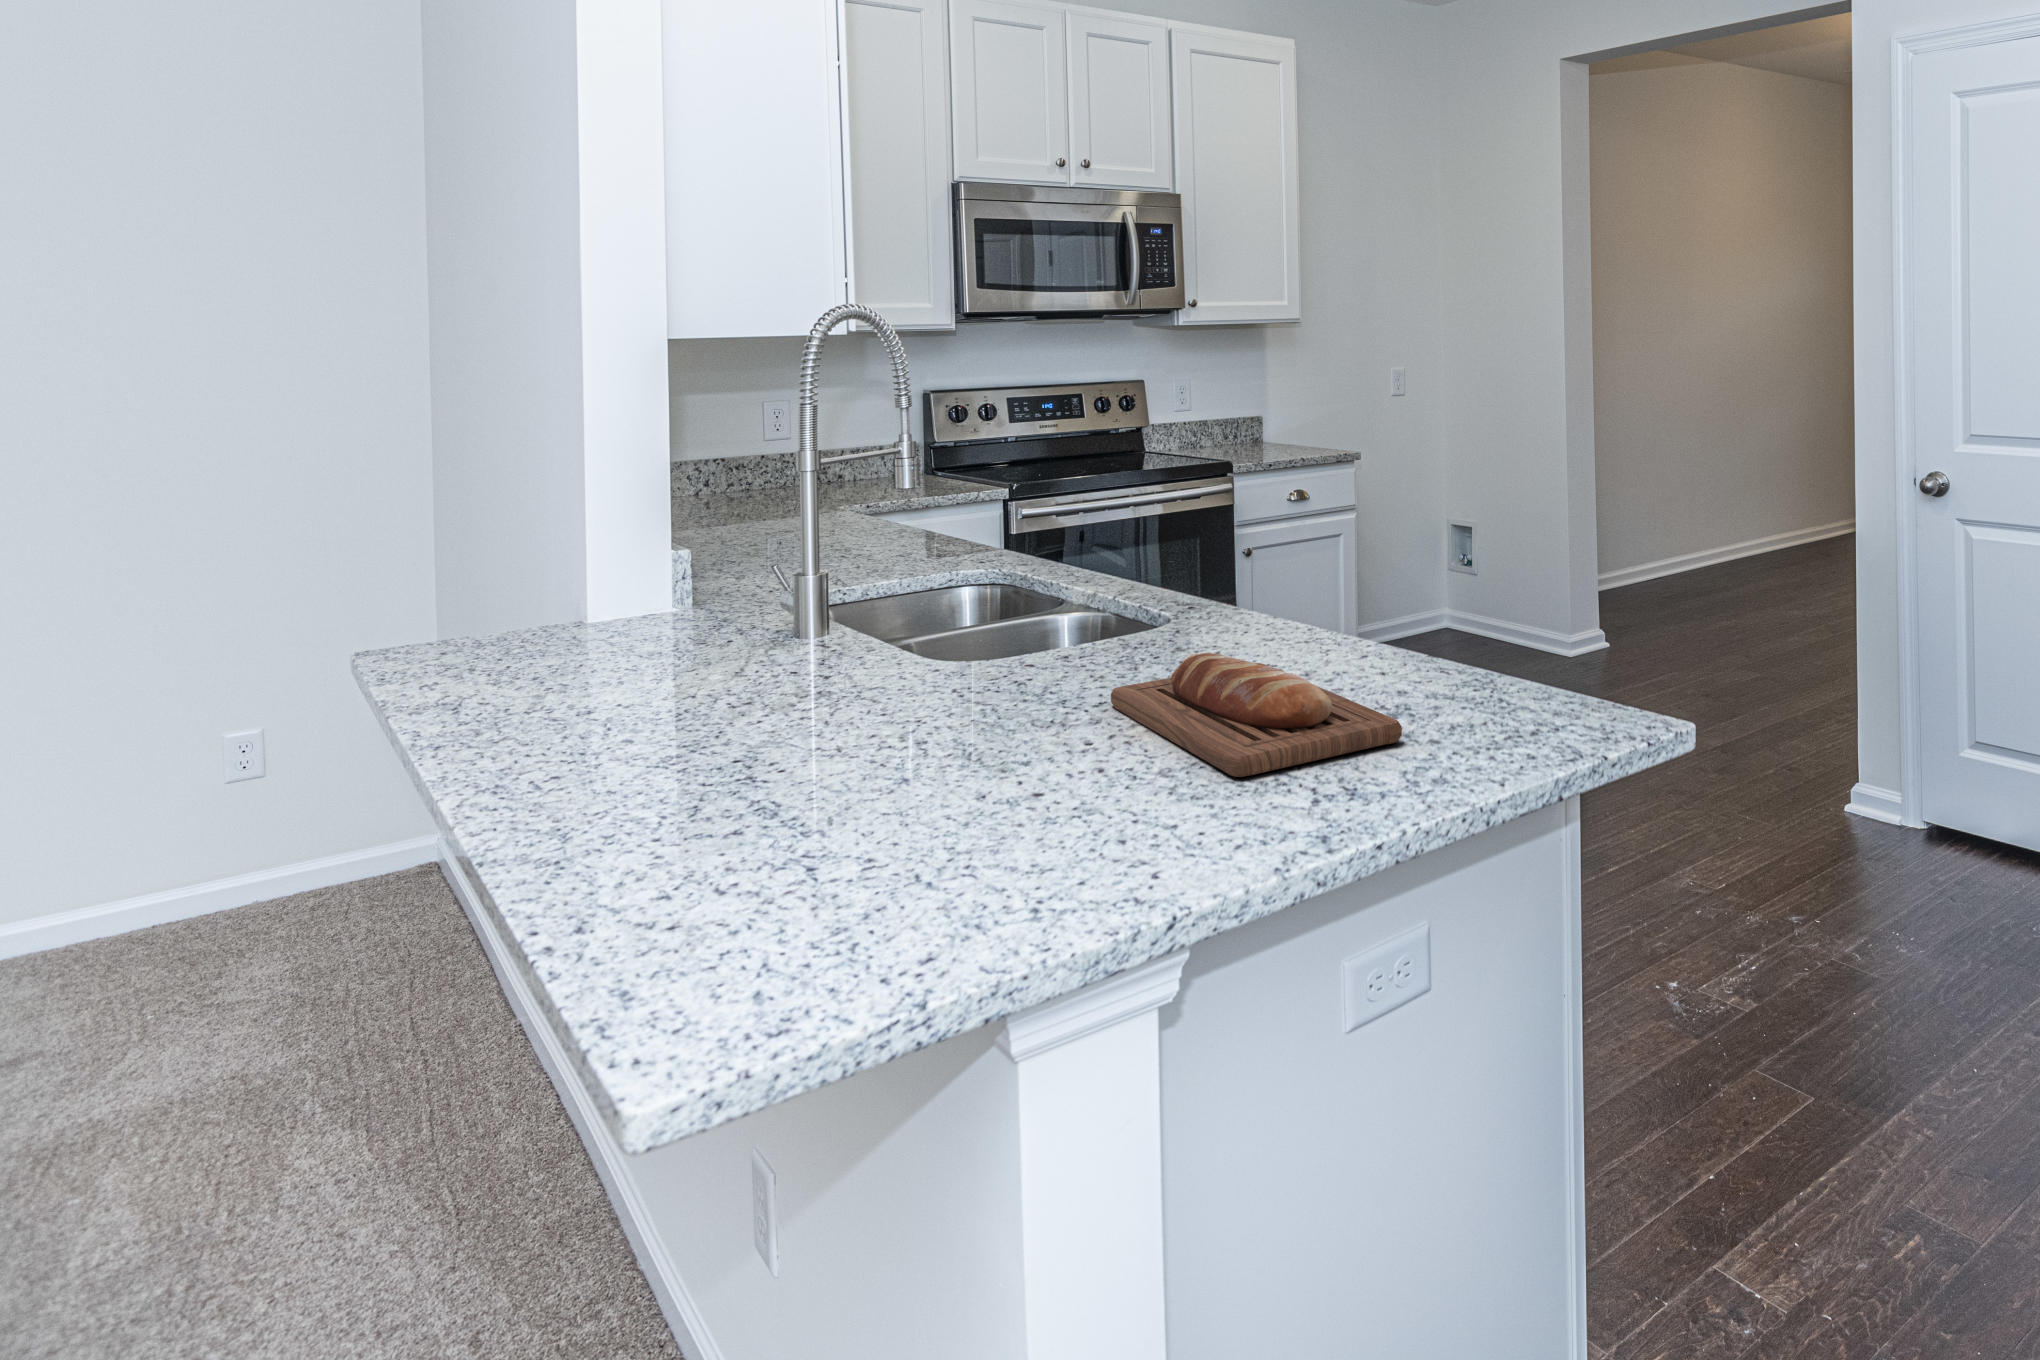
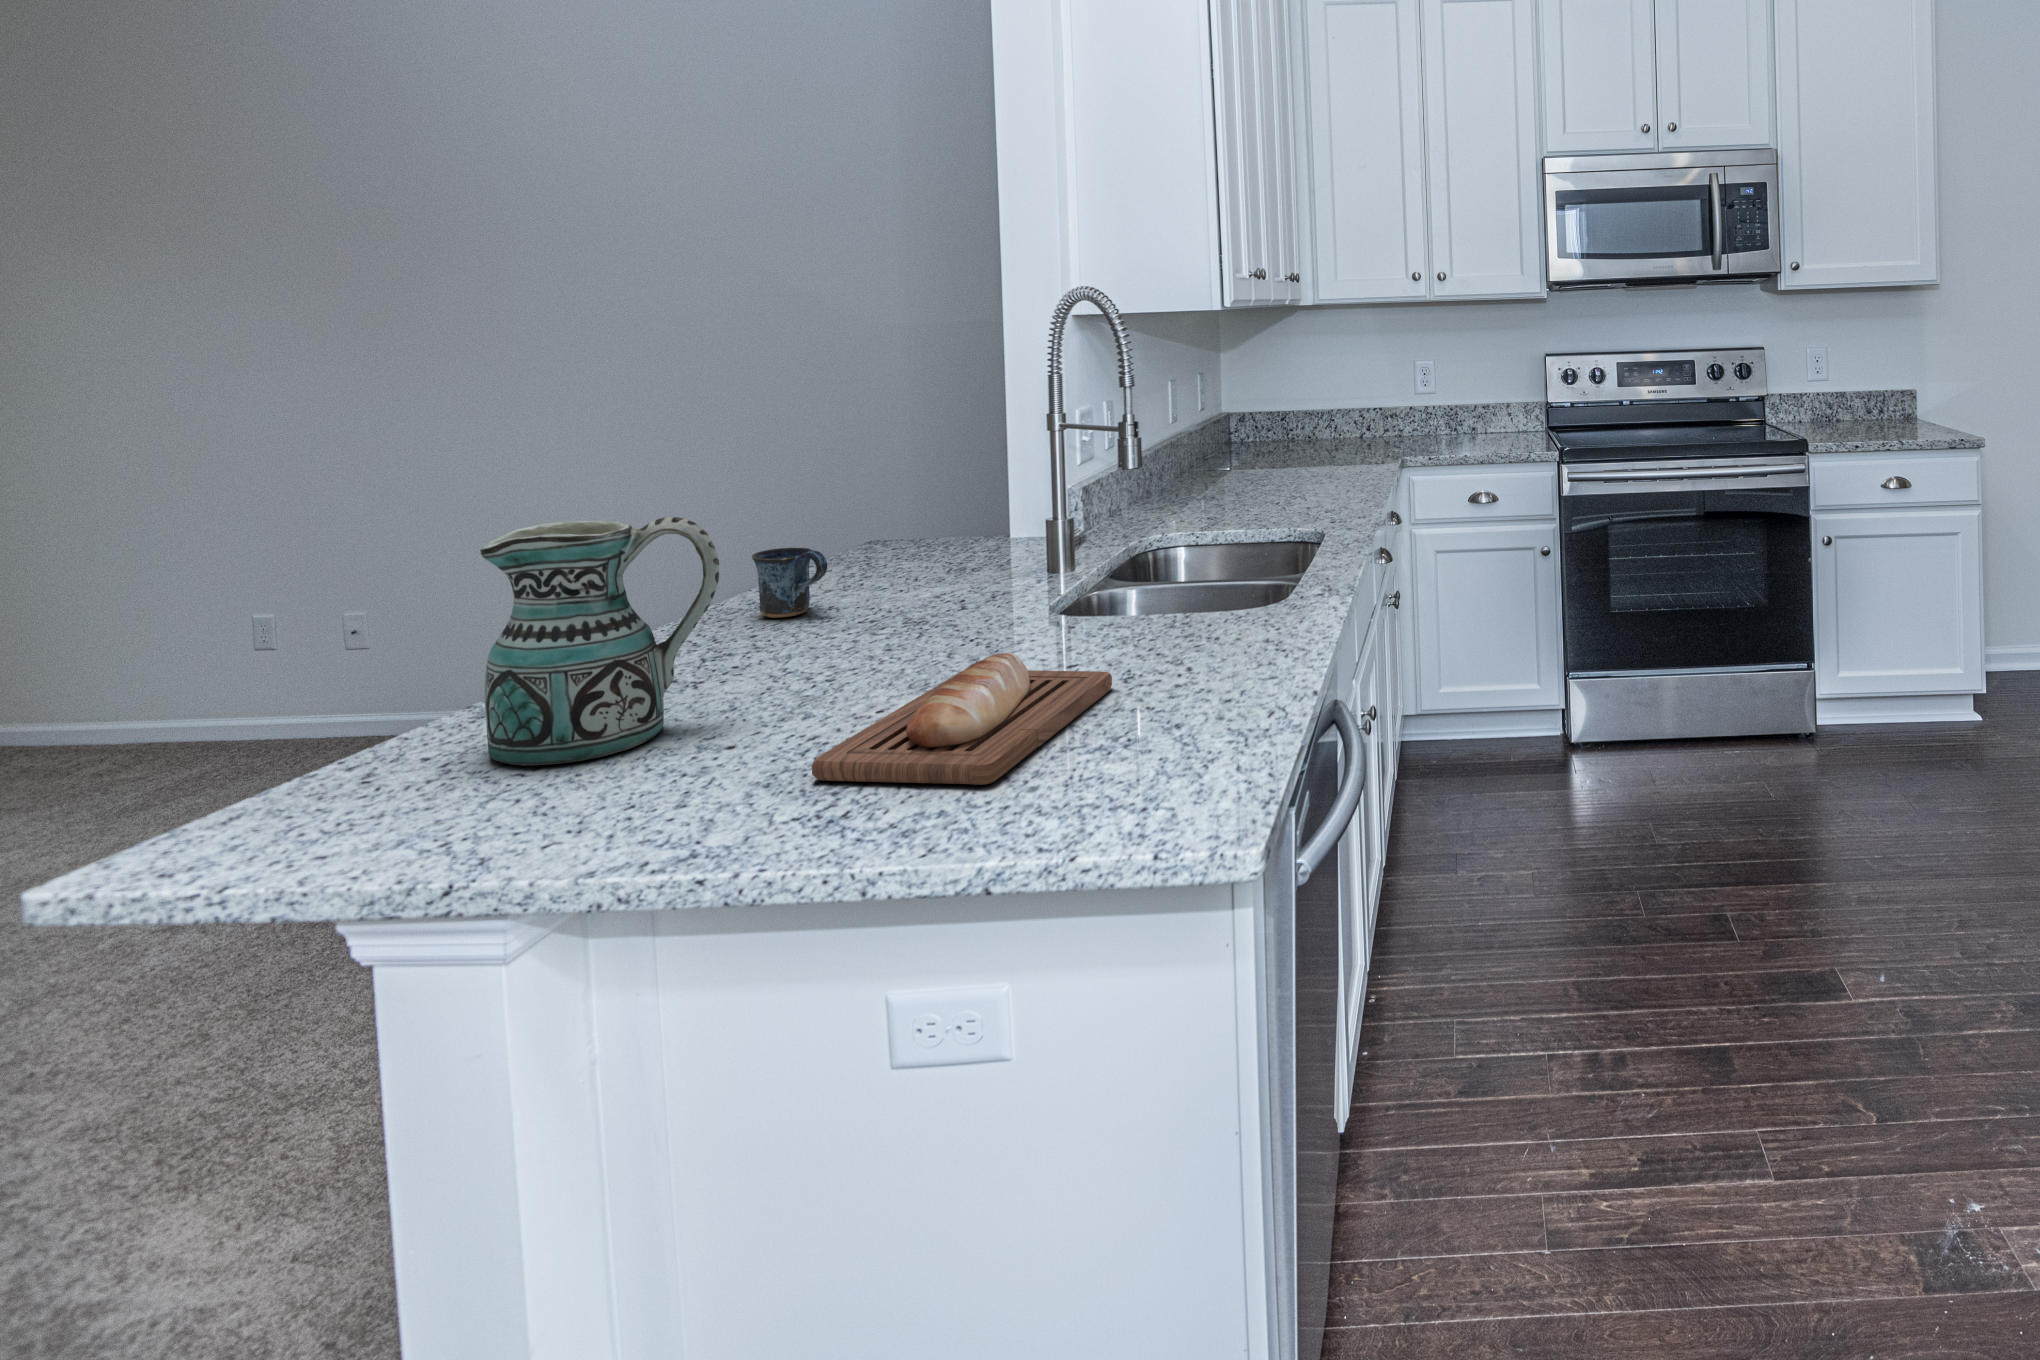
ceramic pitcher: none [742,539,962,861] -> present [480,517,719,765]
mug: none [596,619,716,715] -> present [752,548,827,618]

